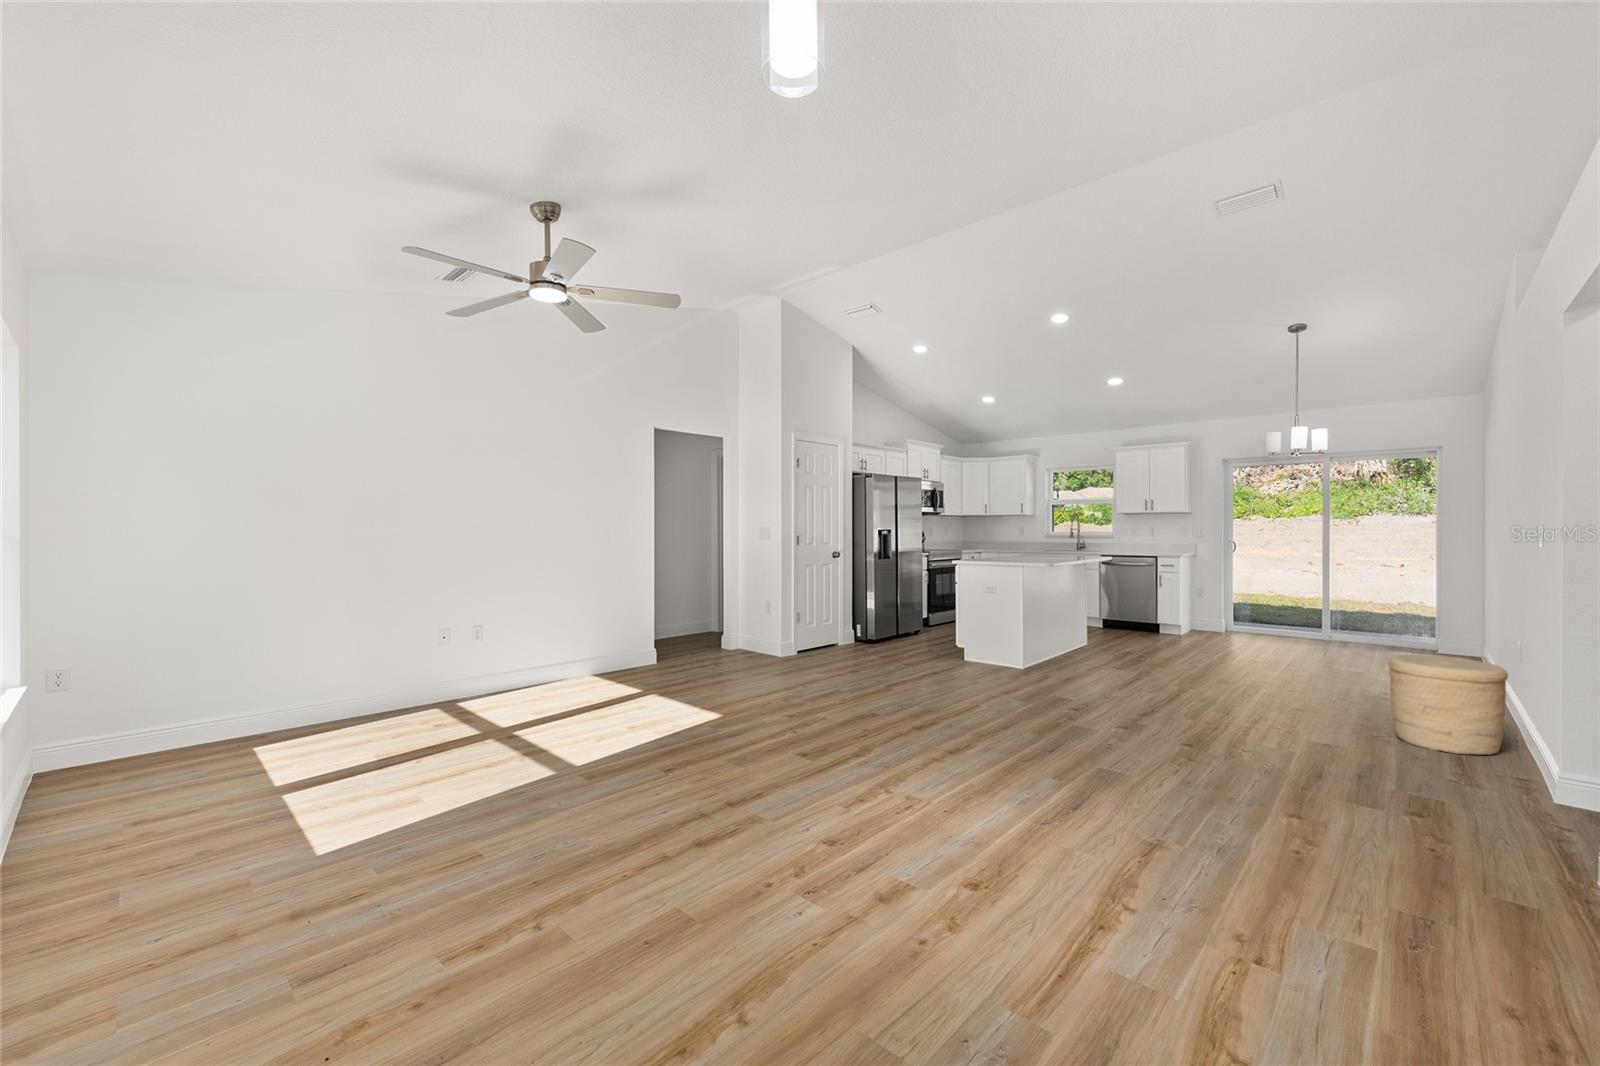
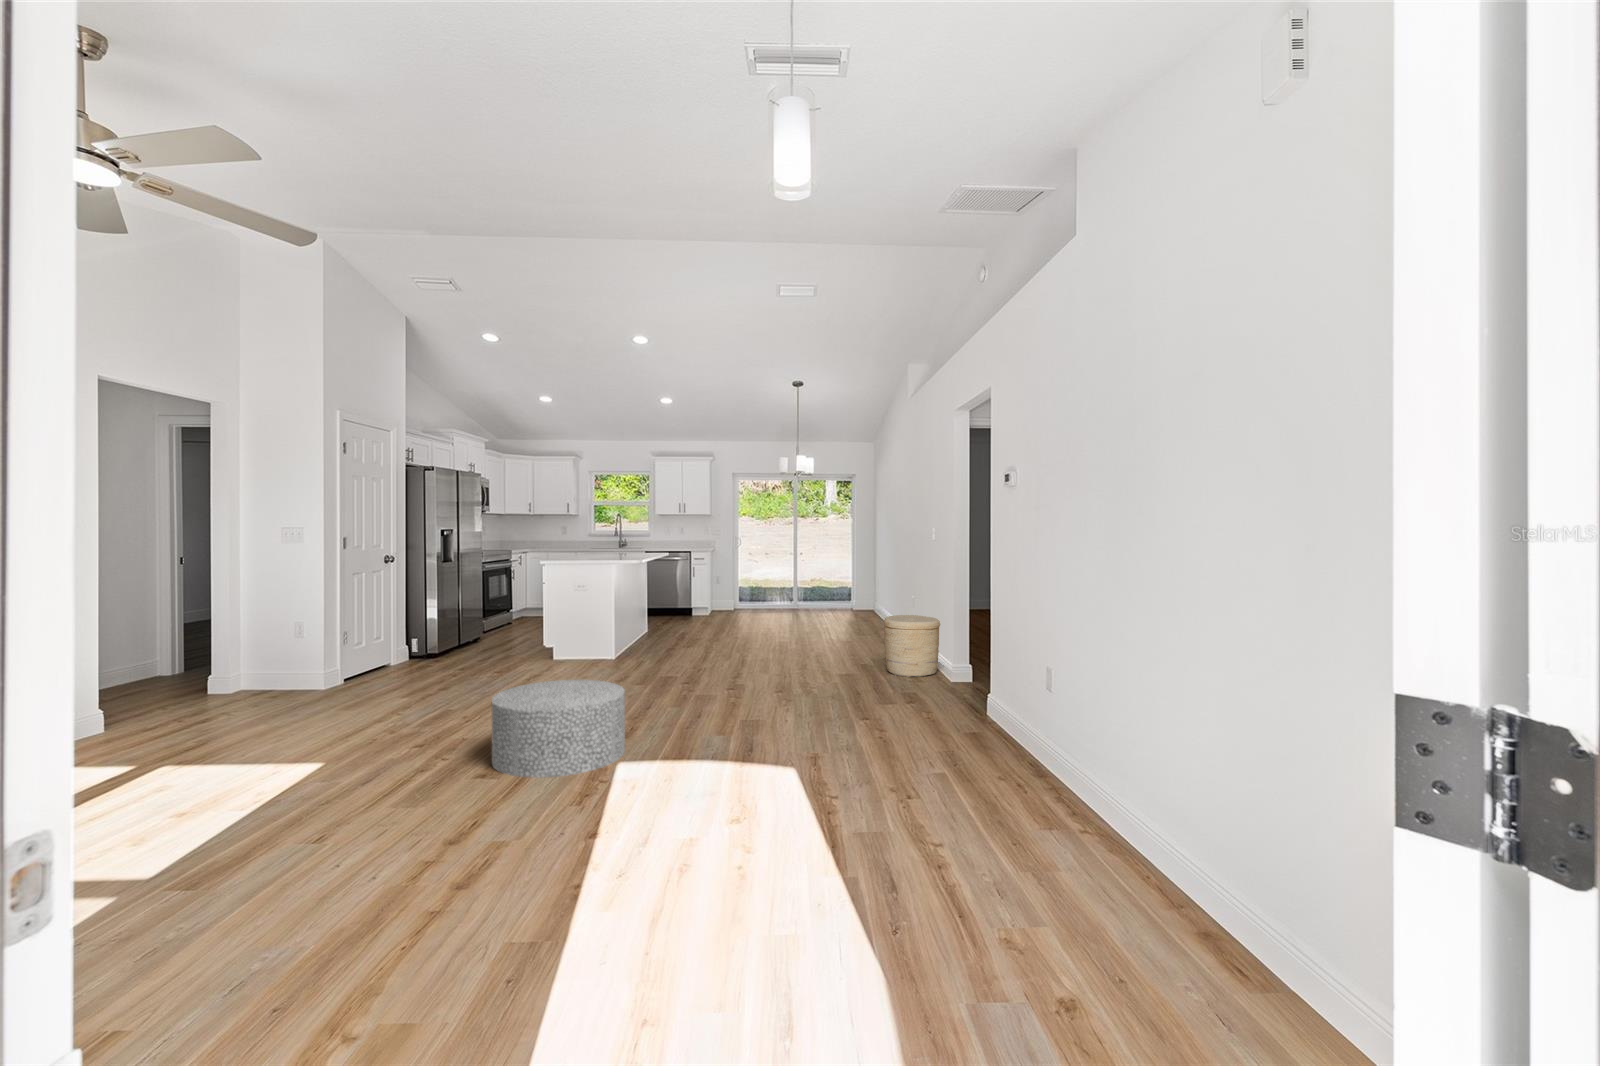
ottoman: none [815,675,944,775] -> present [492,680,625,778]

